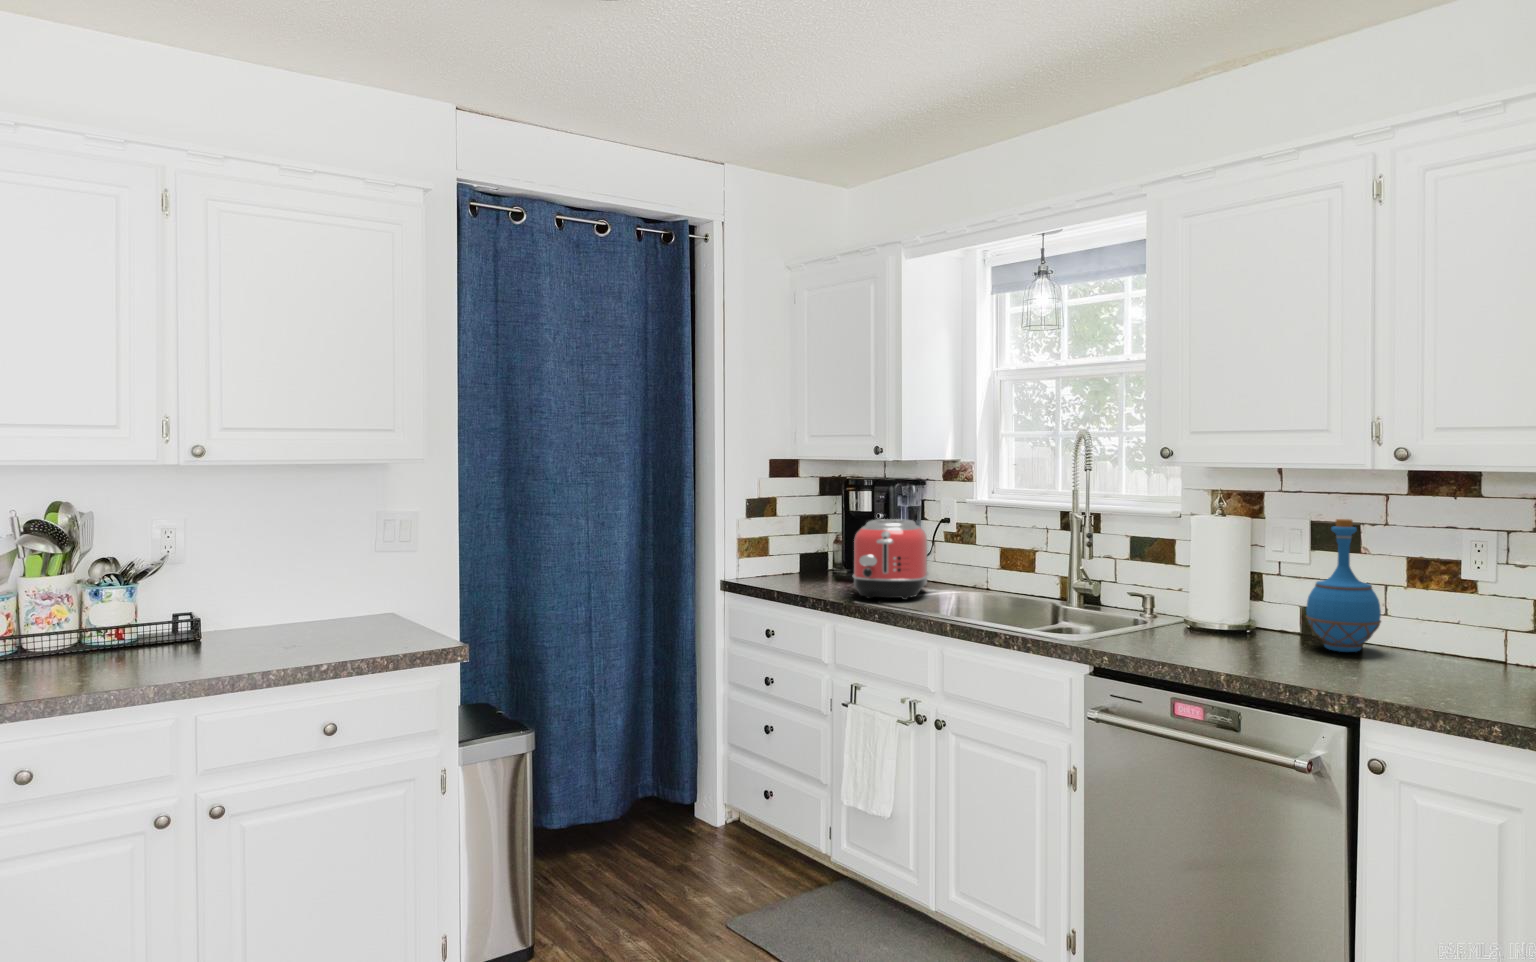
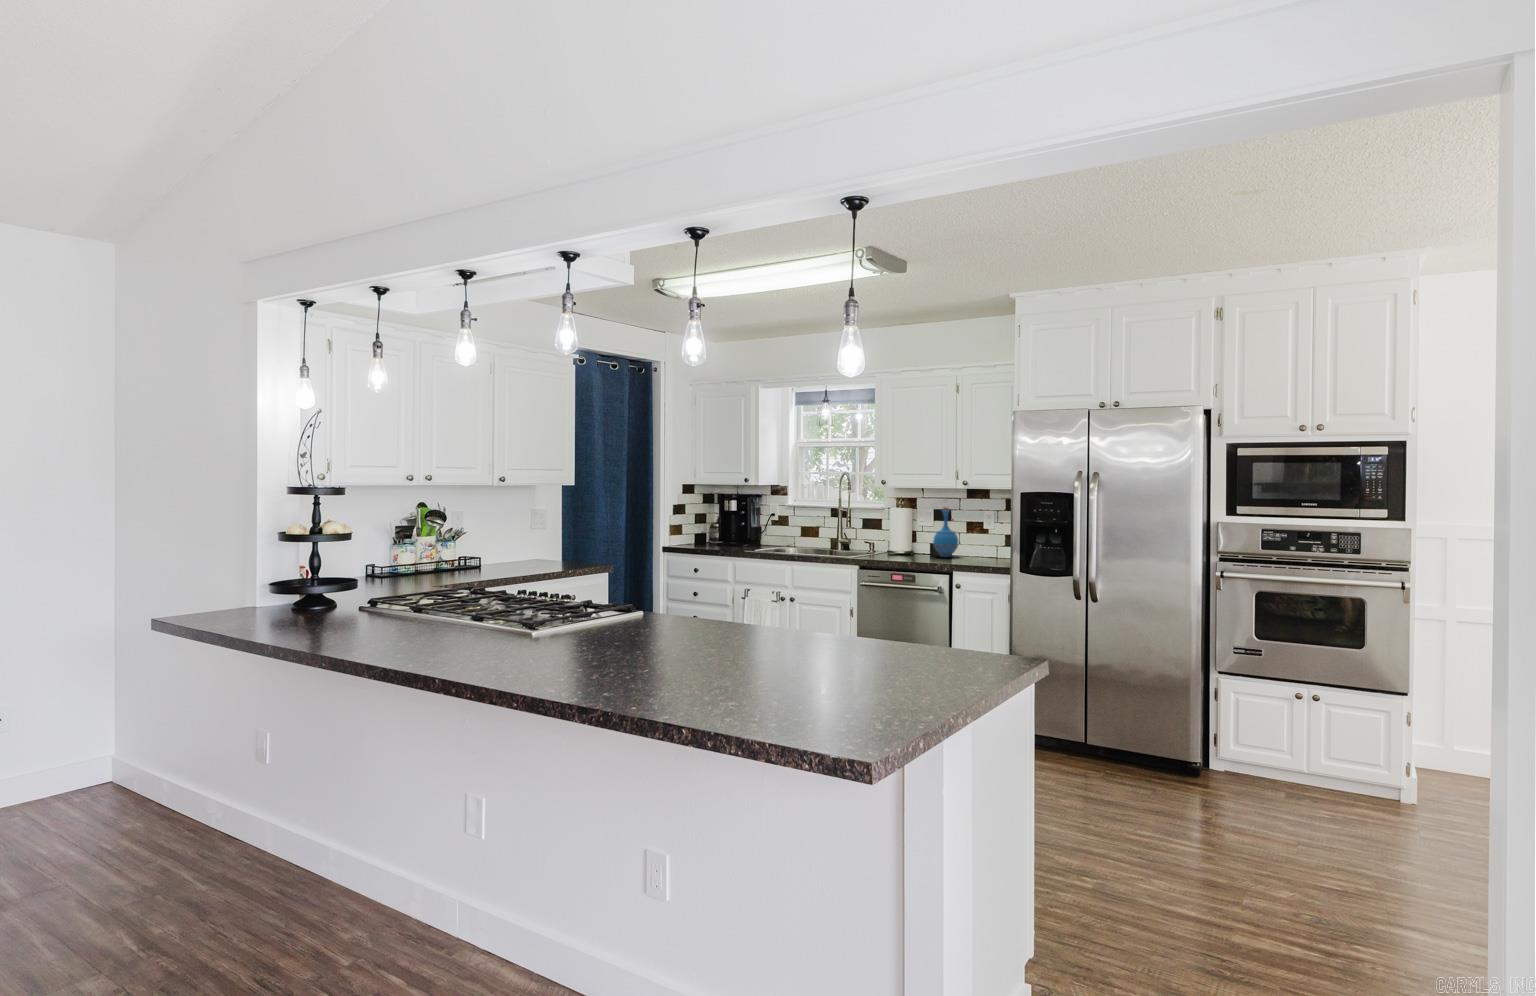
toaster: present [853,519,928,600] -> none [738,514,773,550]

